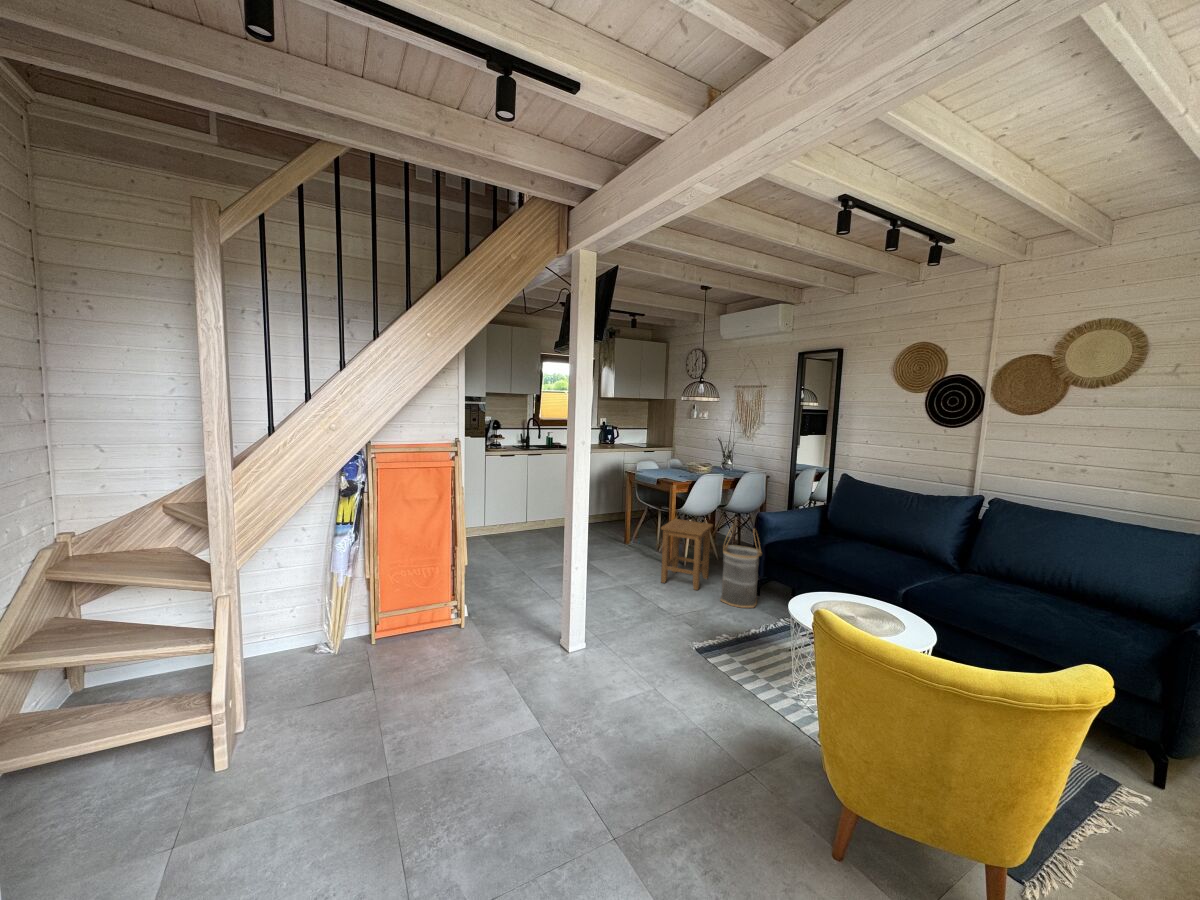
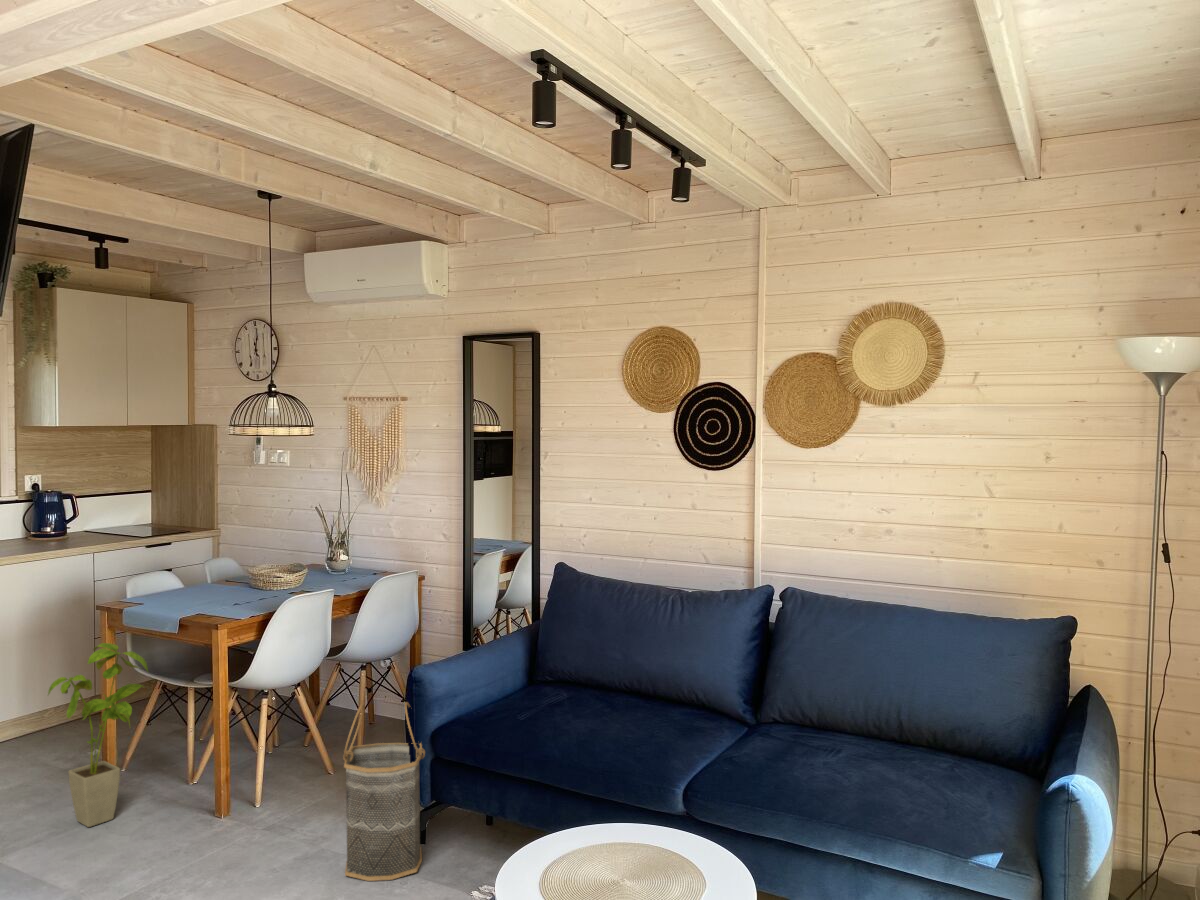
house plant: none [607,486,644,559] -> present [48,643,148,827]
stool: present [661,519,713,590] -> none [195,704,318,865]

